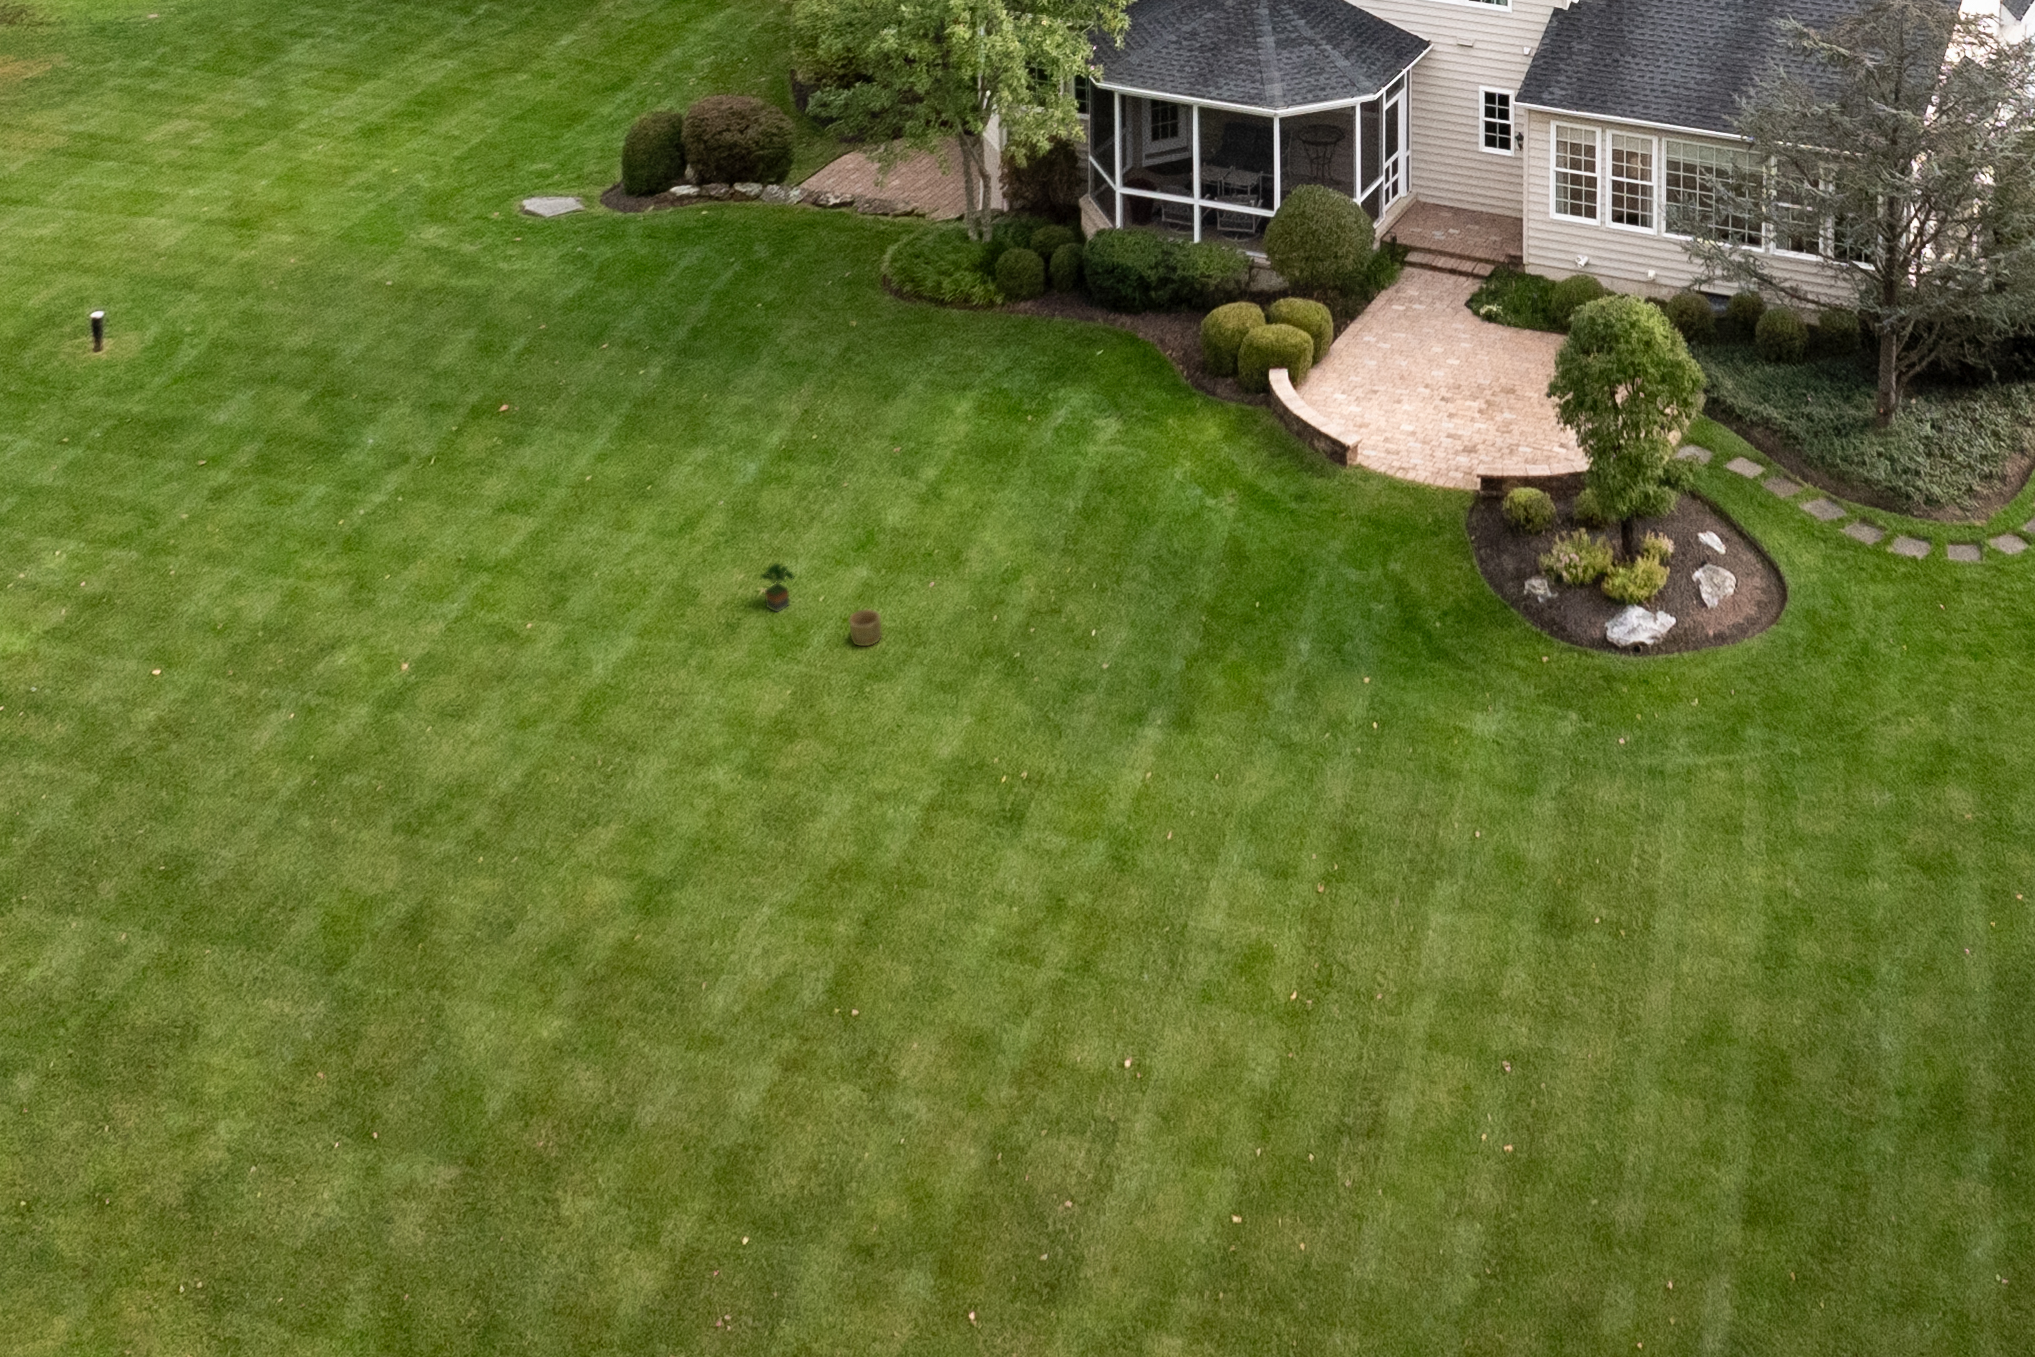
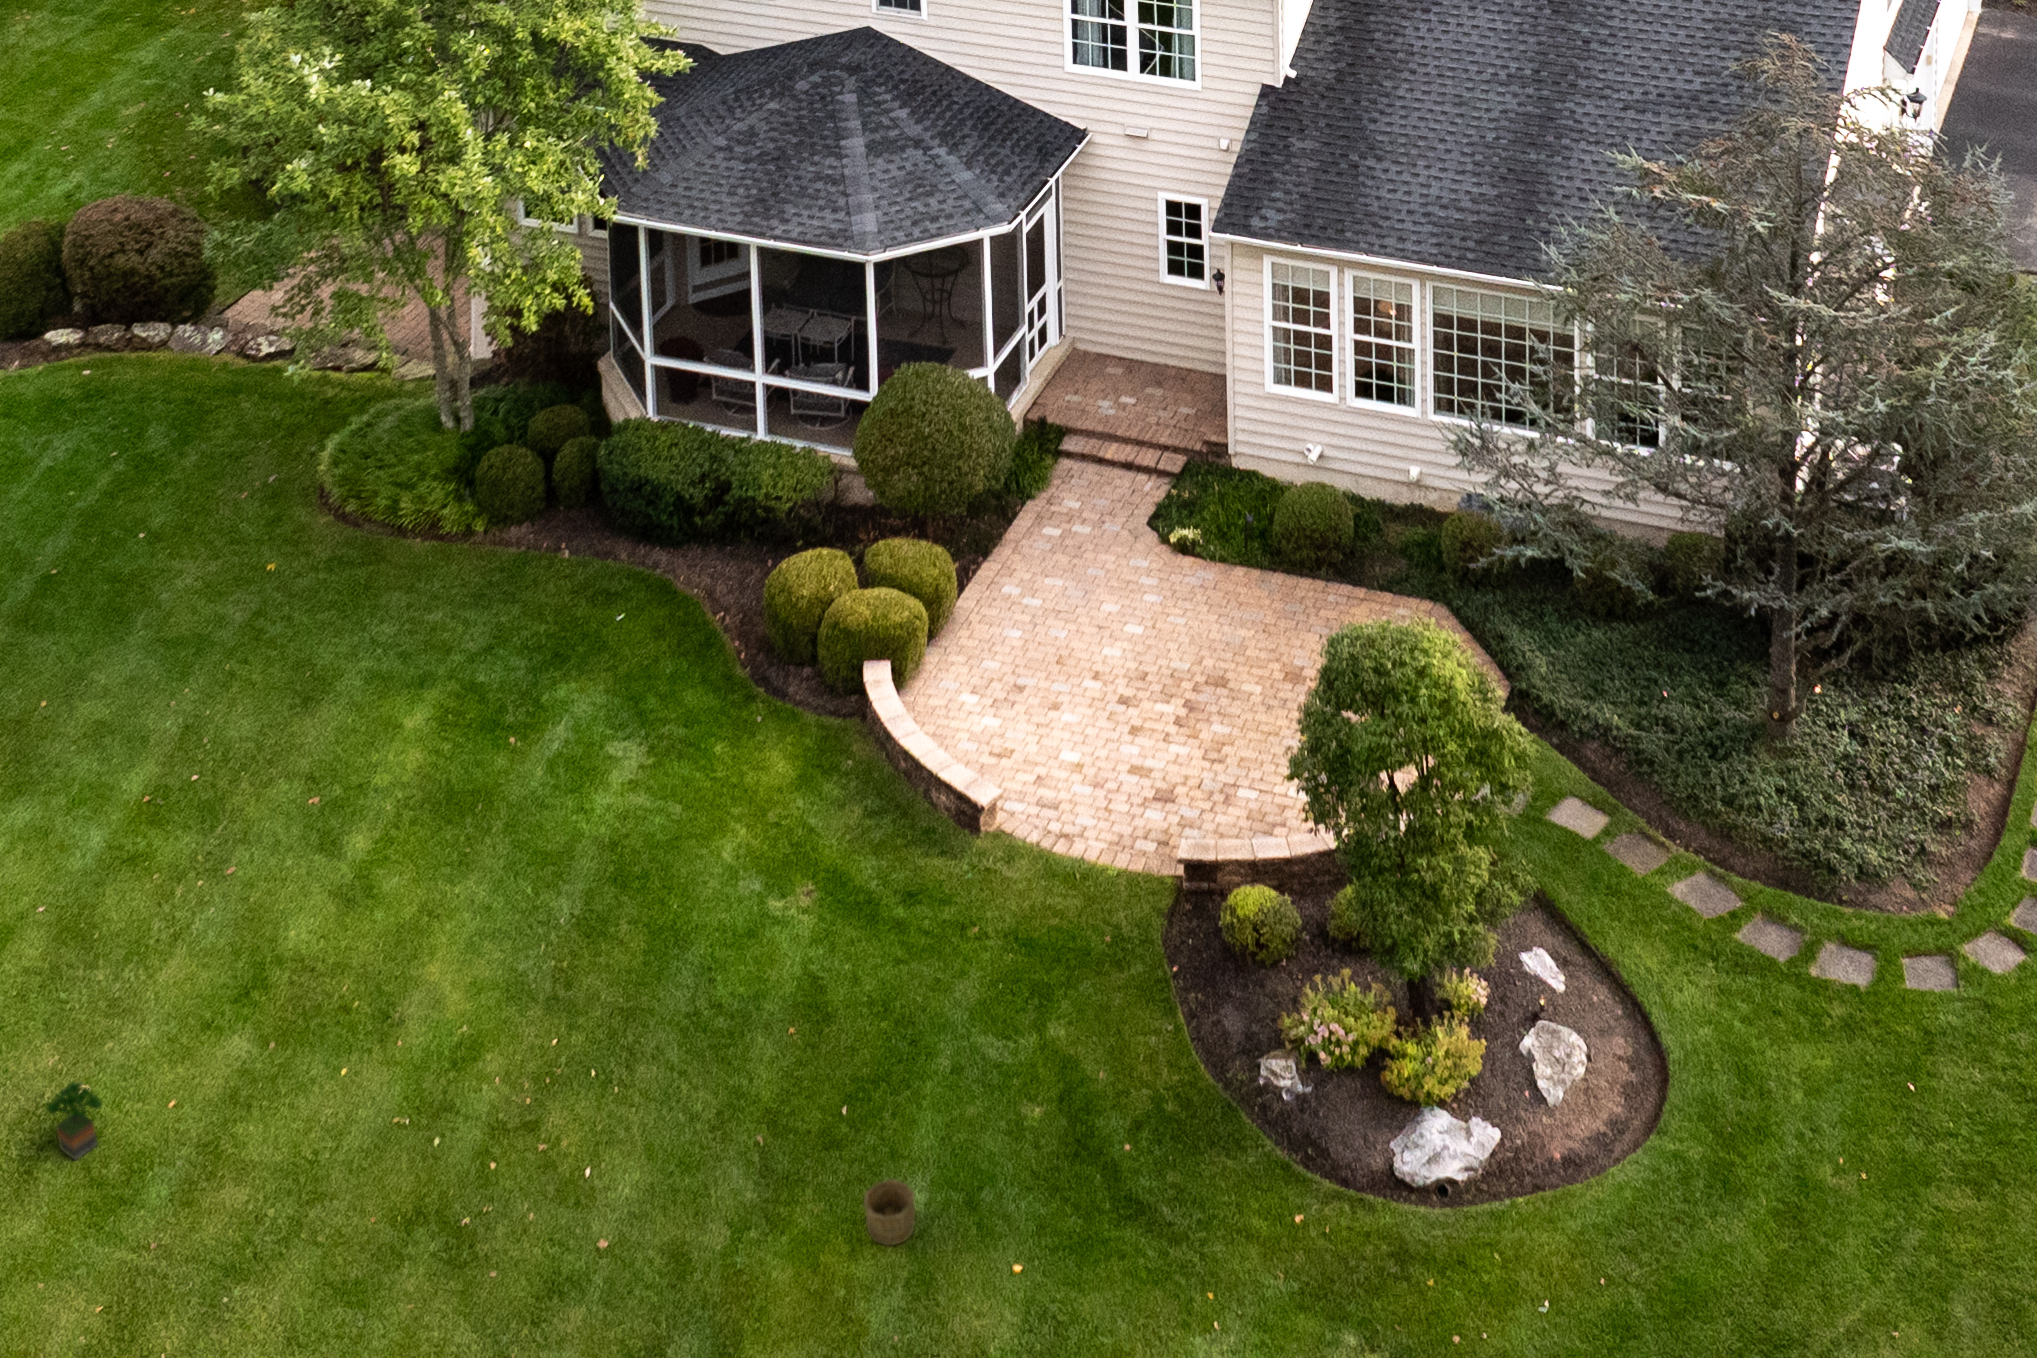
wooden bucket: present [849,609,881,646] -> present [864,1179,915,1246]

